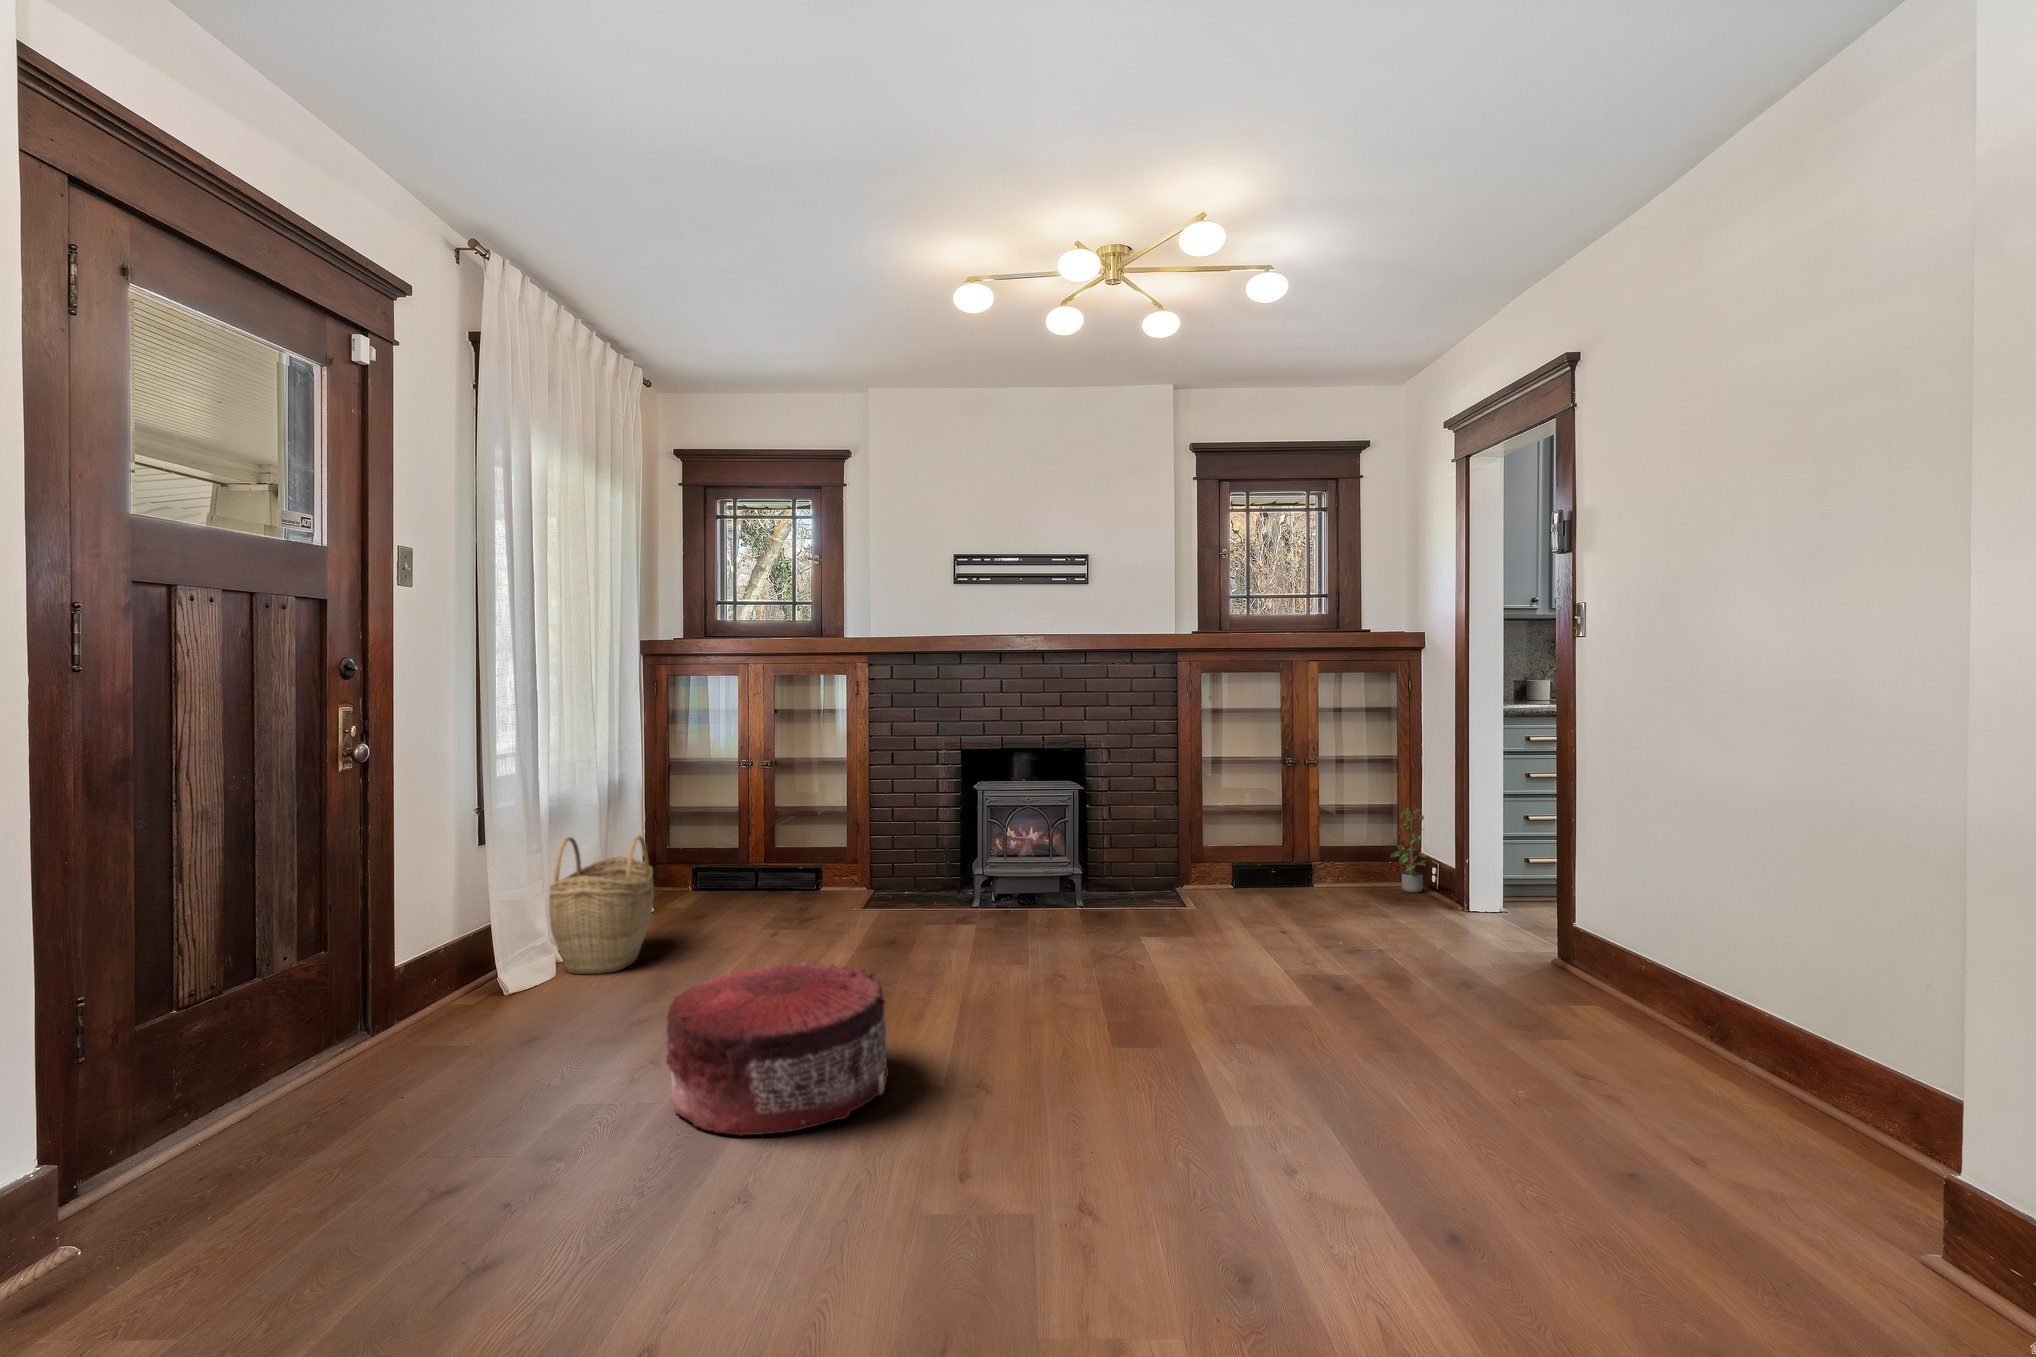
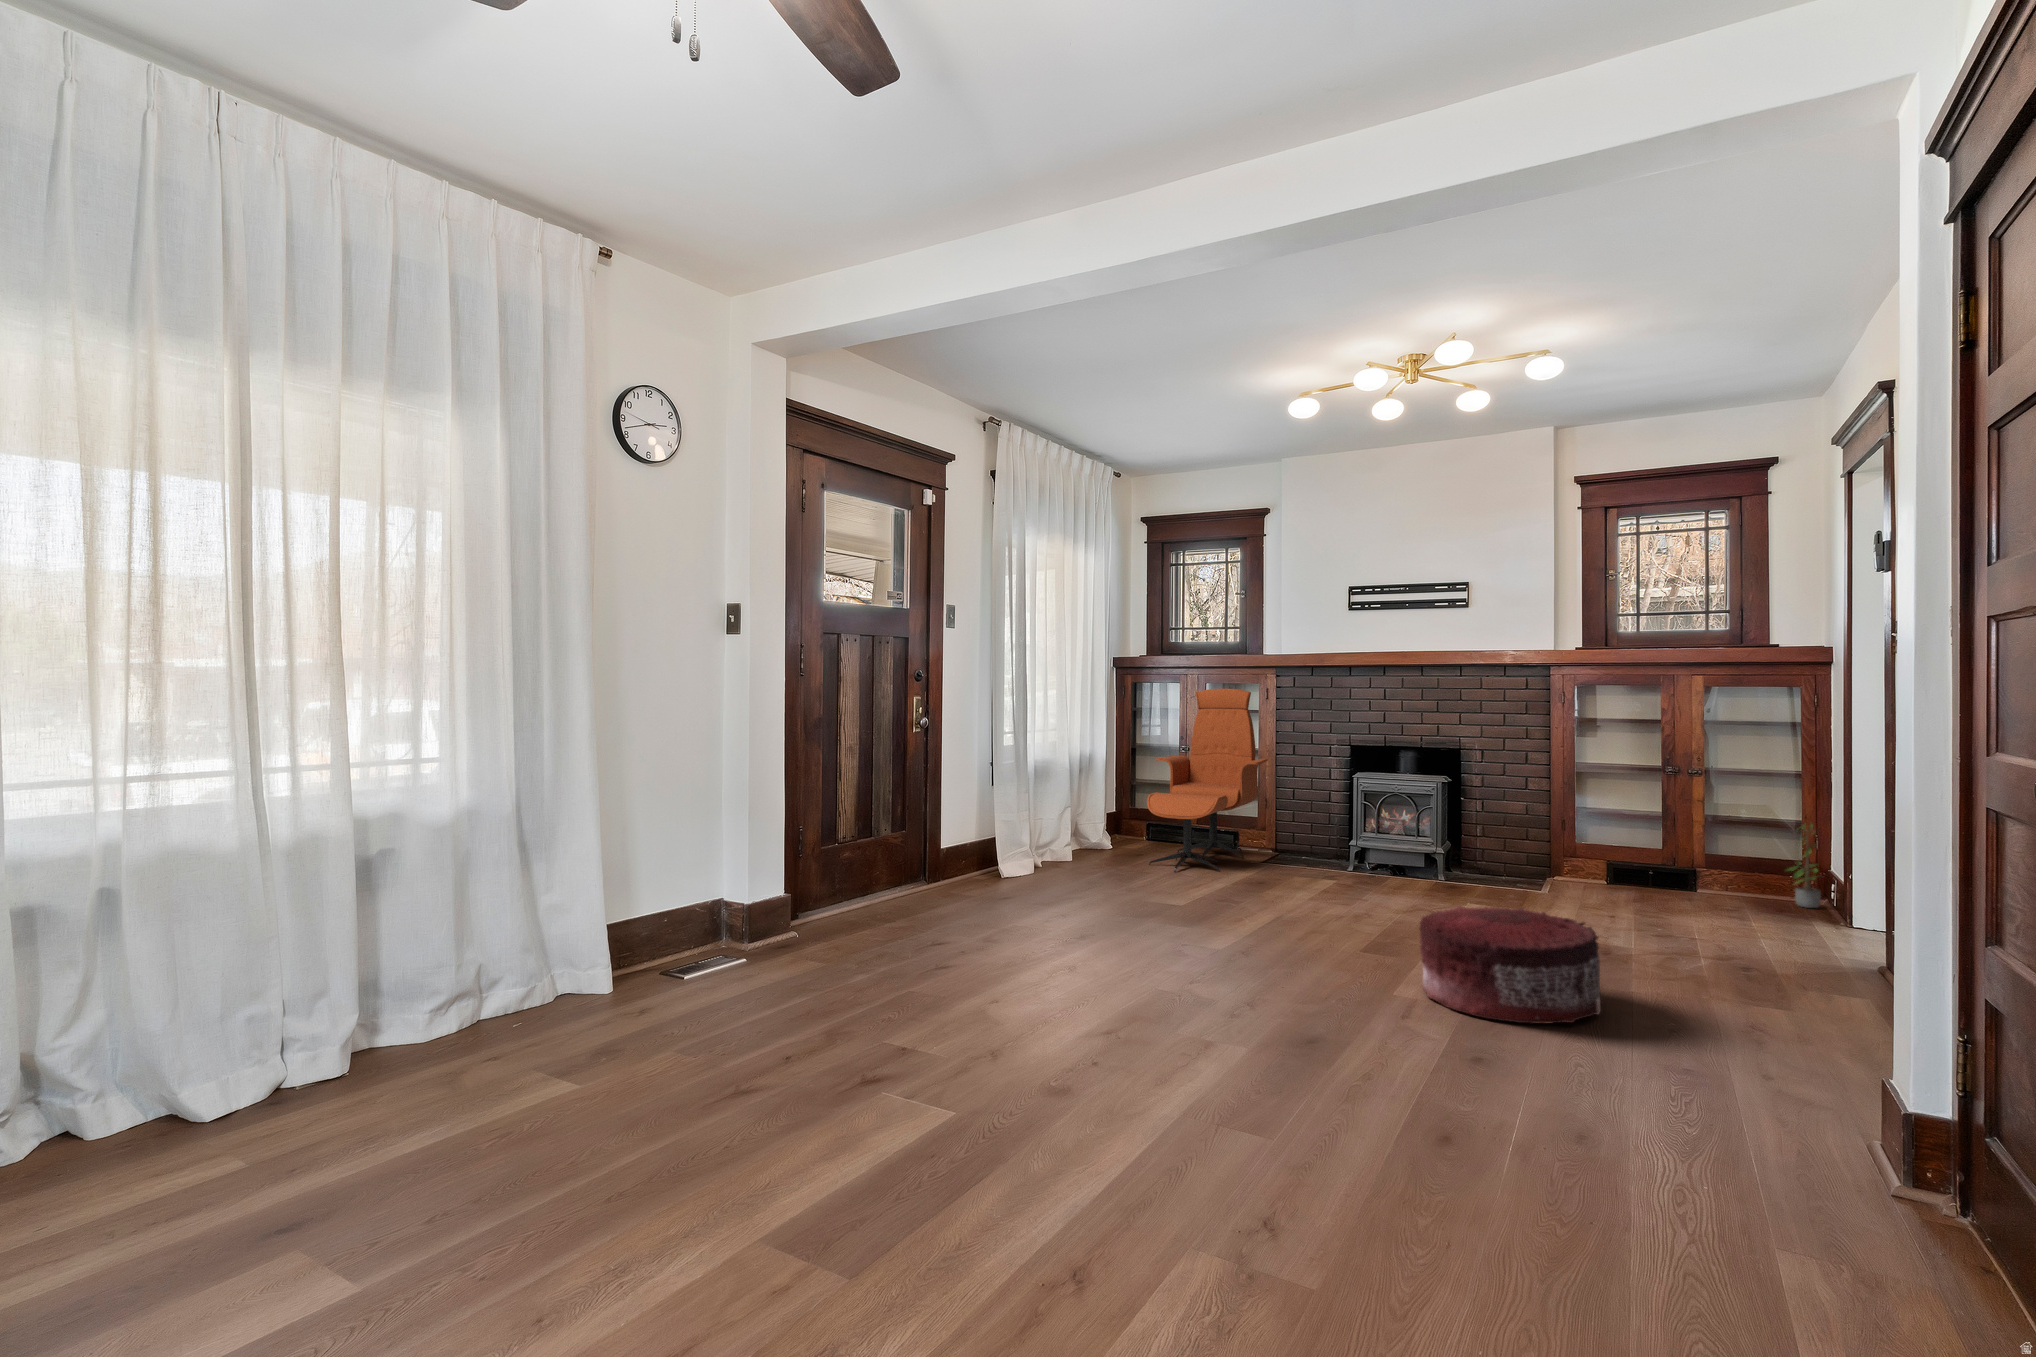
lounge chair: none [719,682,864,941] -> present [1147,689,1268,872]
woven basket: present [549,836,654,974] -> none [1030,786,1097,875]
pouf: present [666,961,889,1136] -> present [1419,906,1601,1023]

